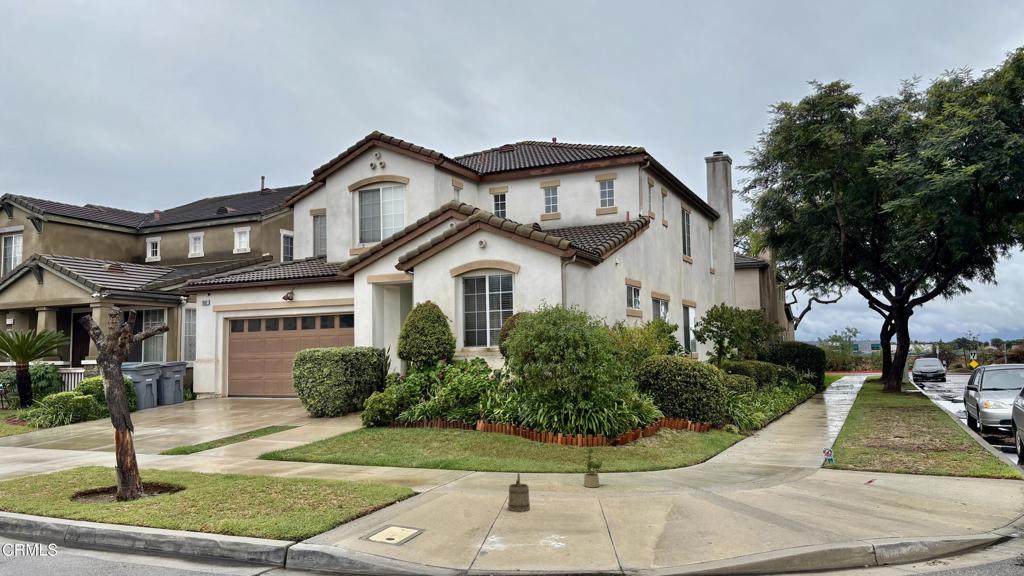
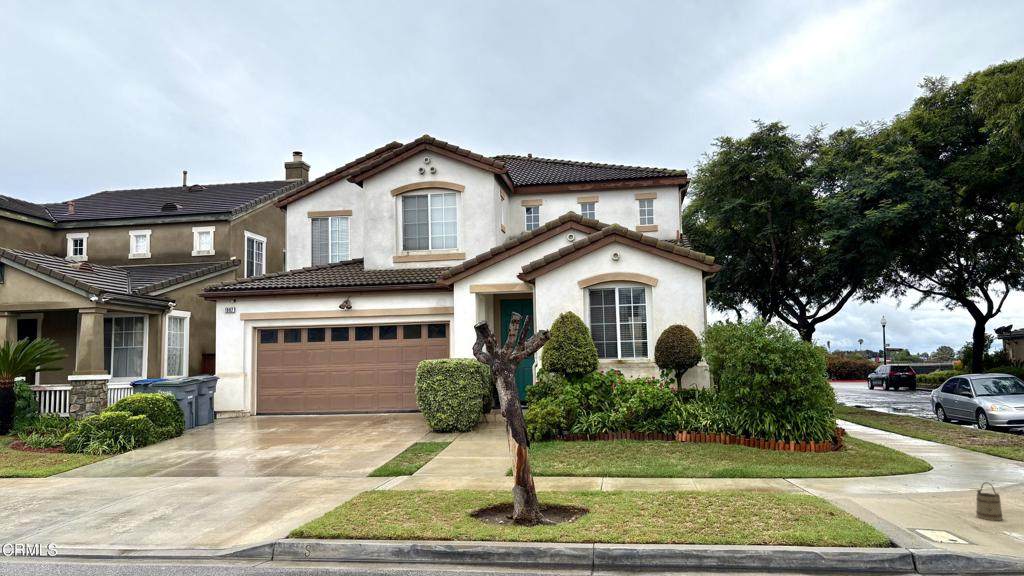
potted plant: present [584,448,602,487] -> none [939,453,957,491]

